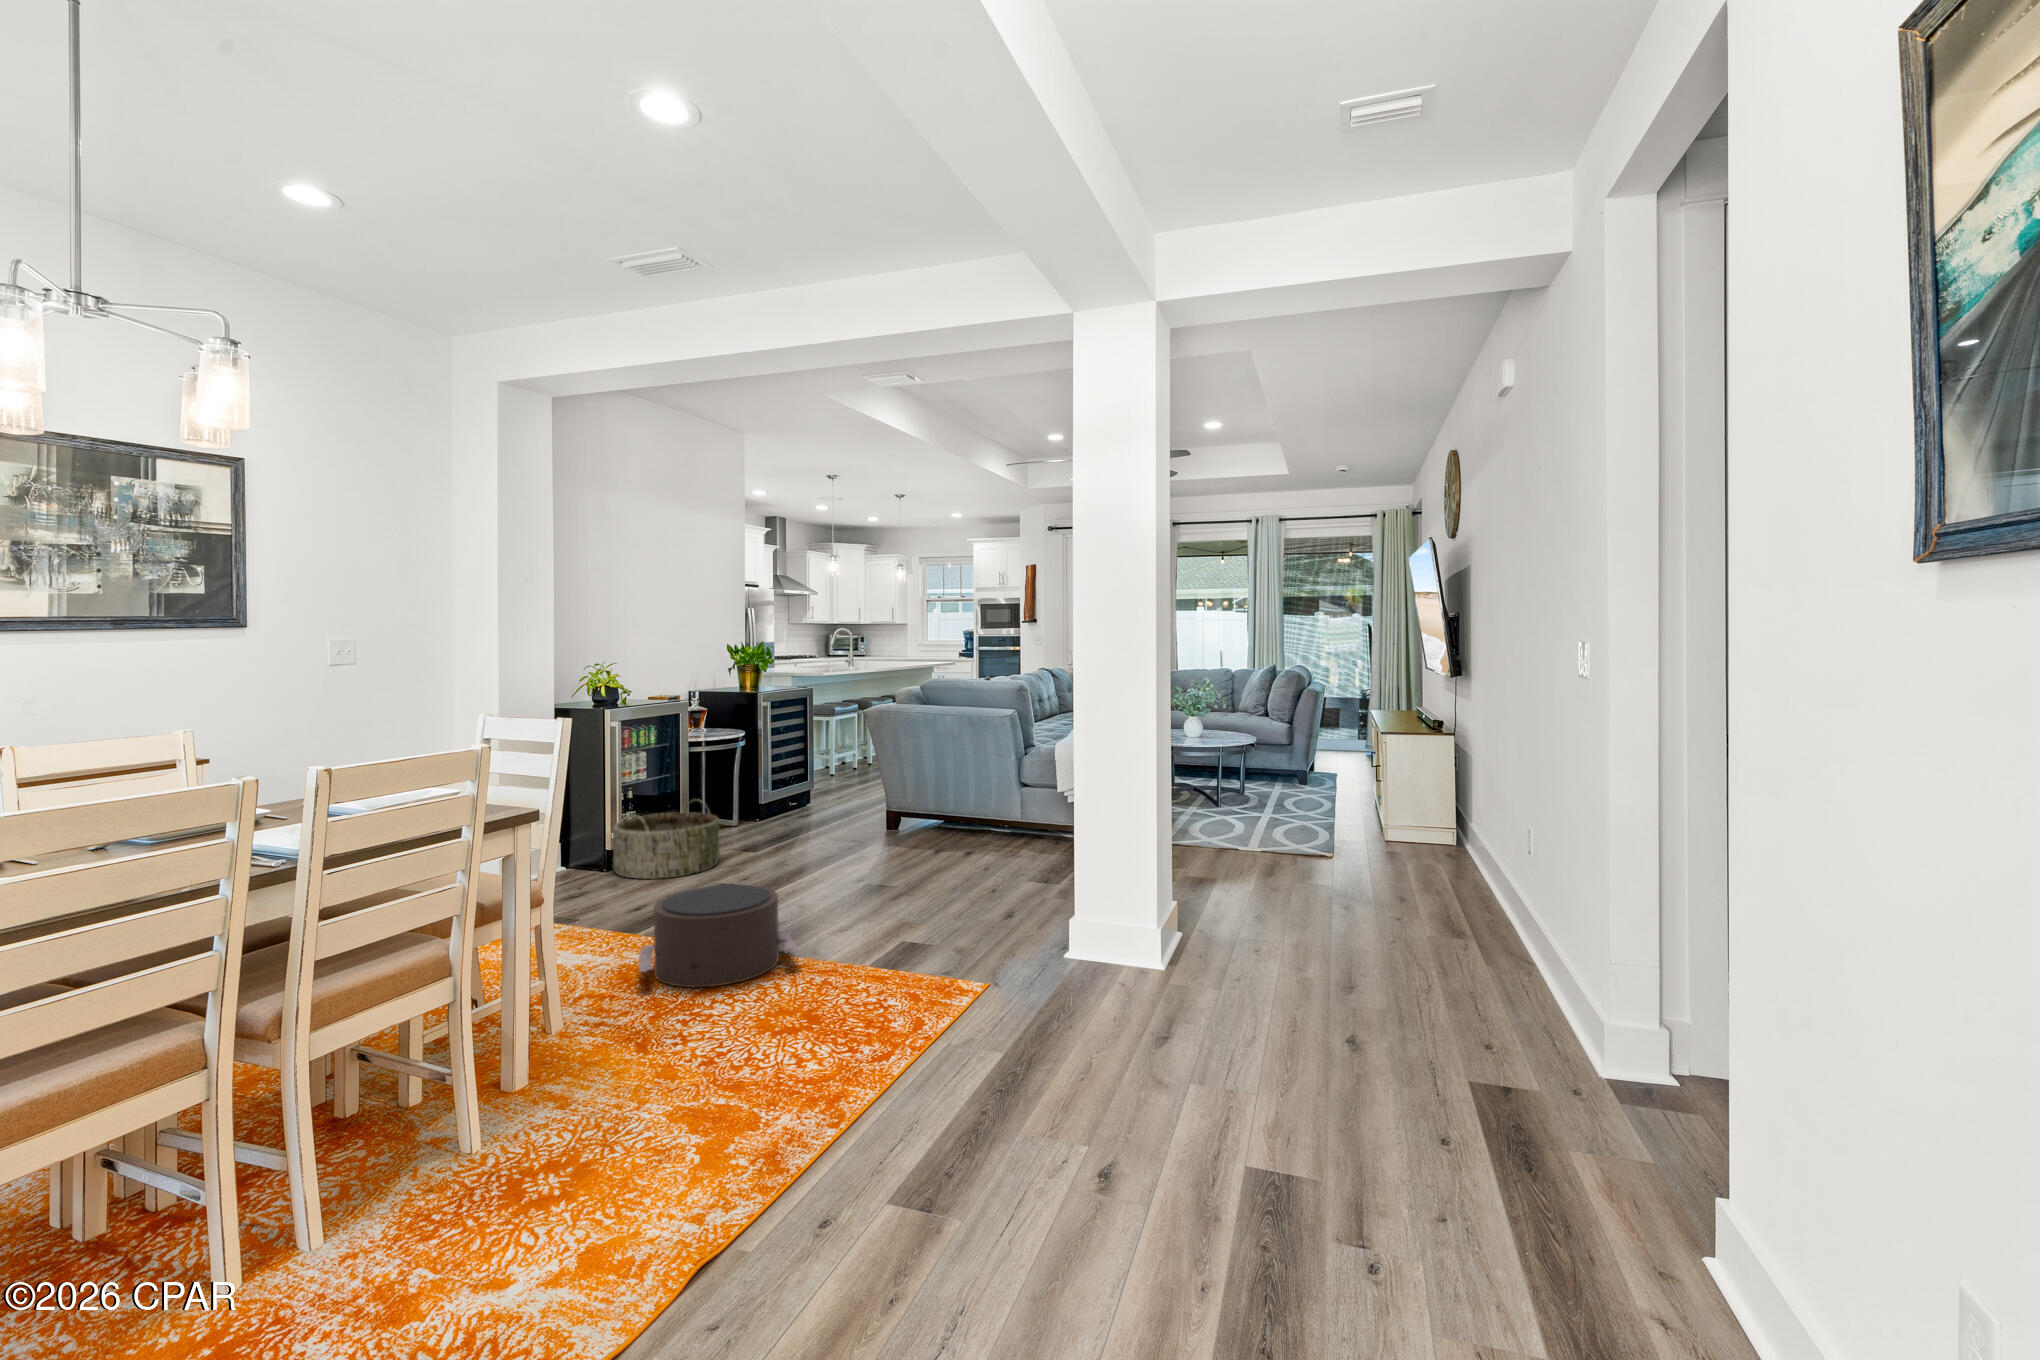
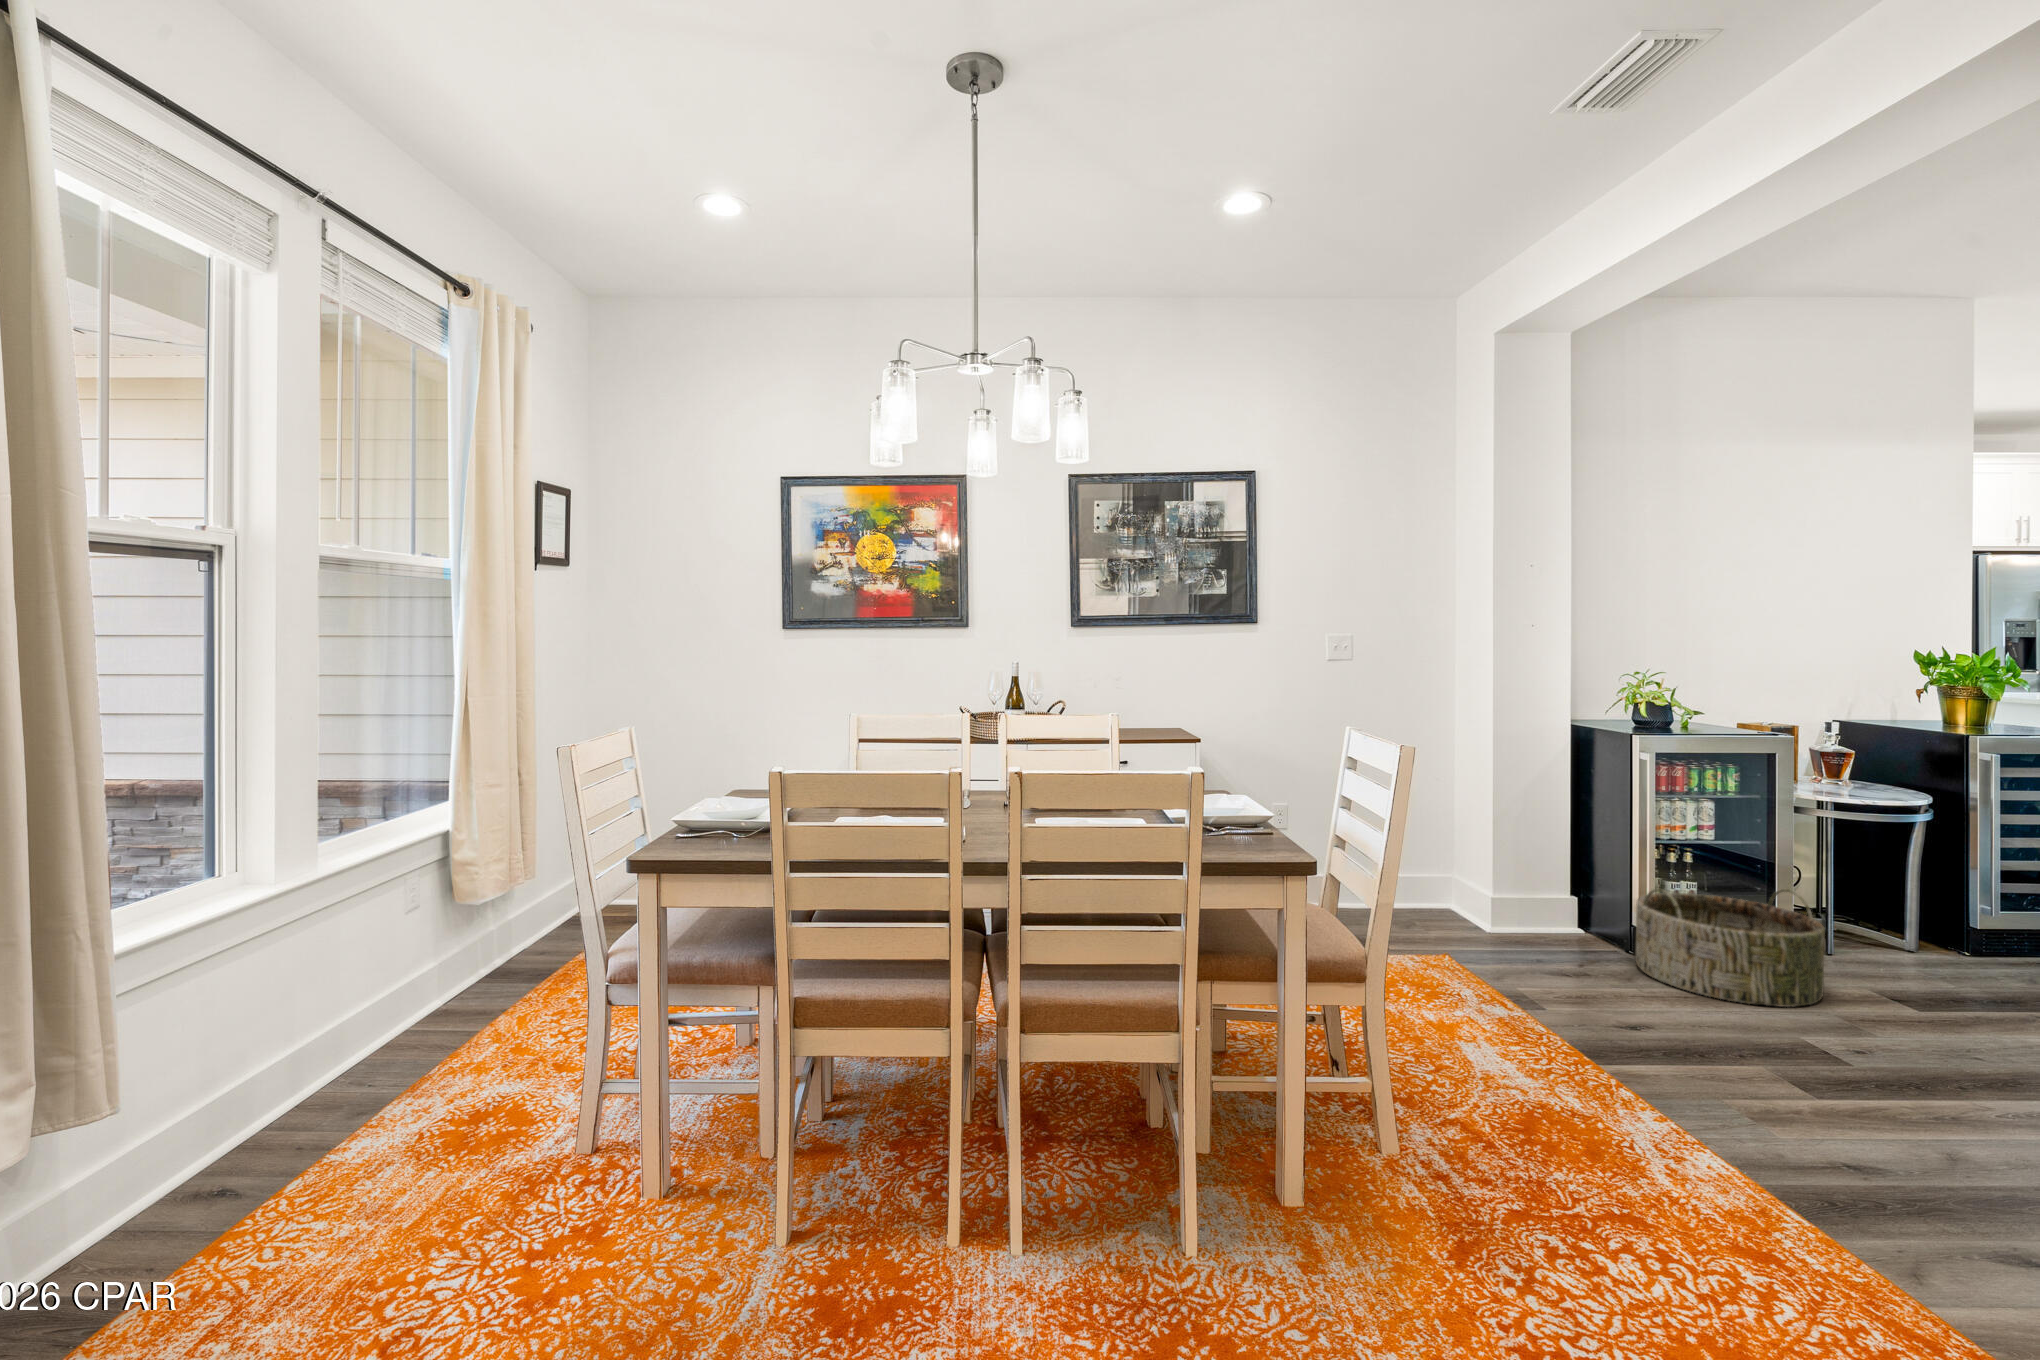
pouf: present [639,885,798,987] -> none [1528,1031,1855,1247]

